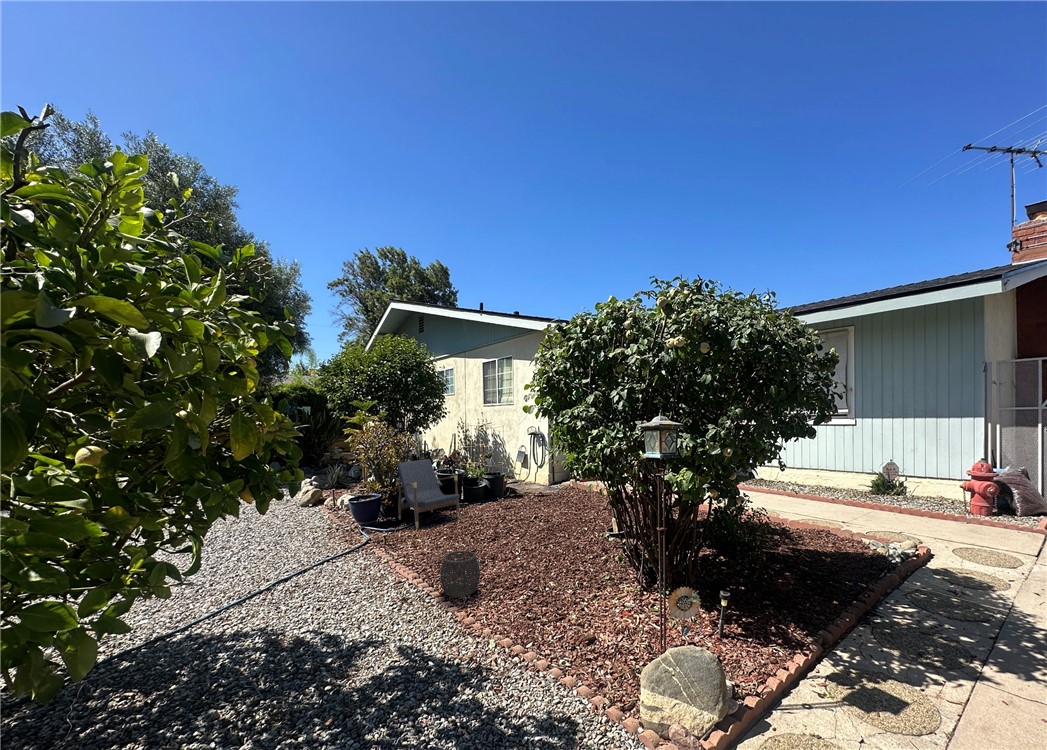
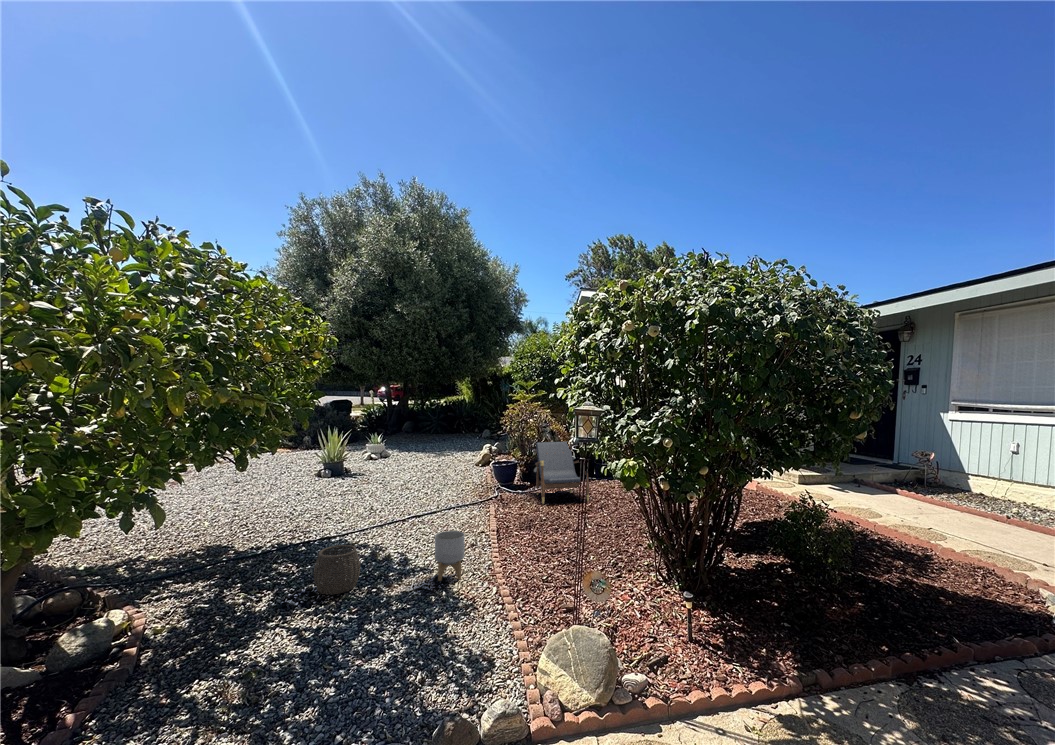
woven basket: present [440,551,480,597] -> present [314,545,361,595]
planter: none [390,580,426,647] -> present [435,531,465,581]

